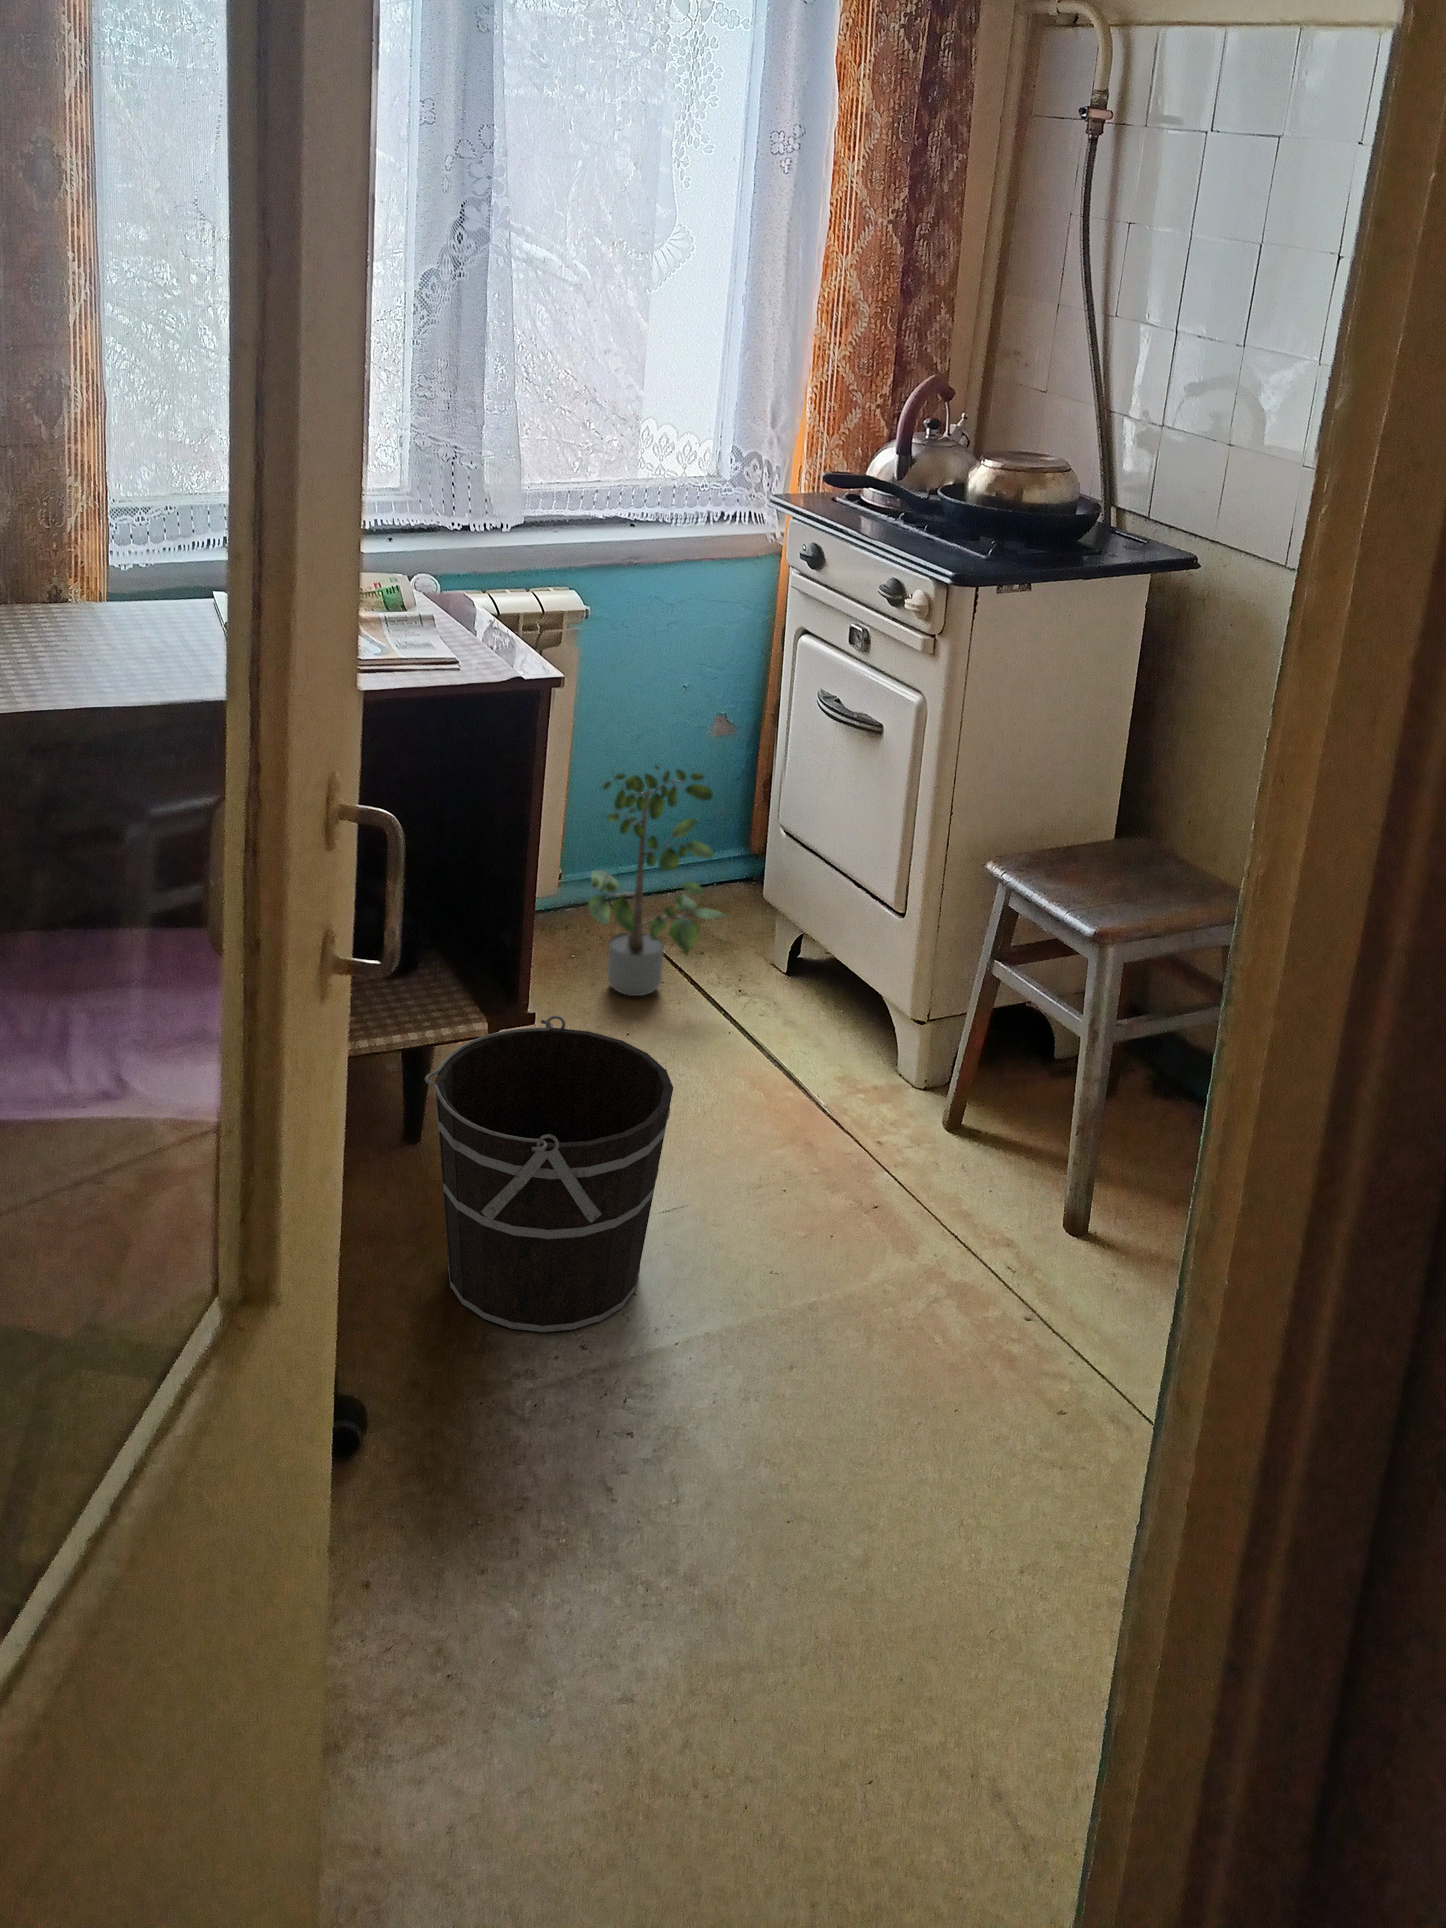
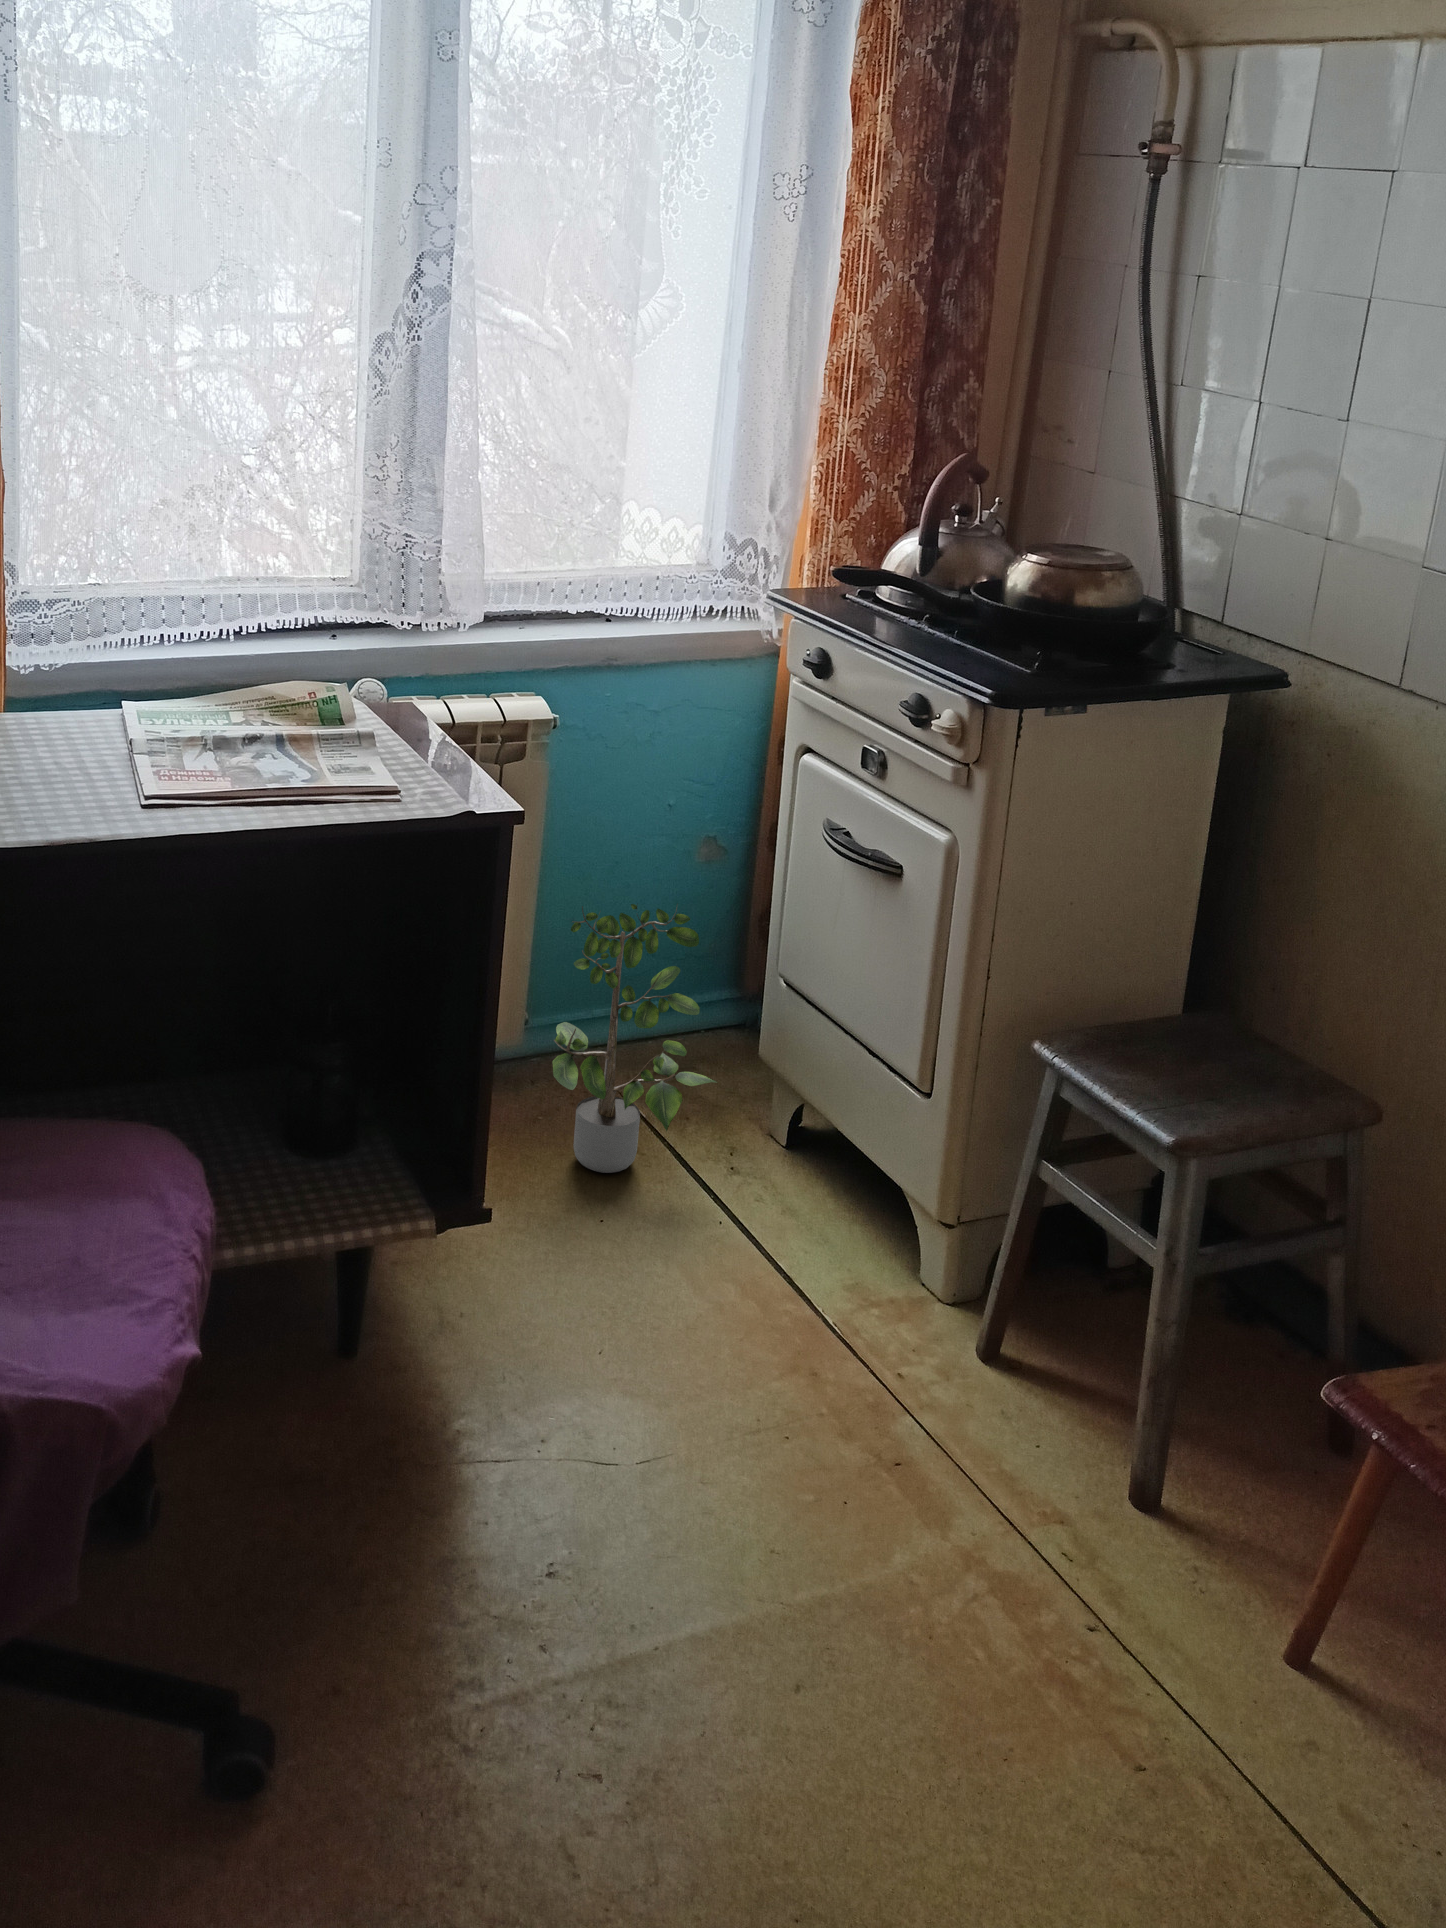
bucket: present [425,1015,673,1332] -> none [348,1224,650,1632]

